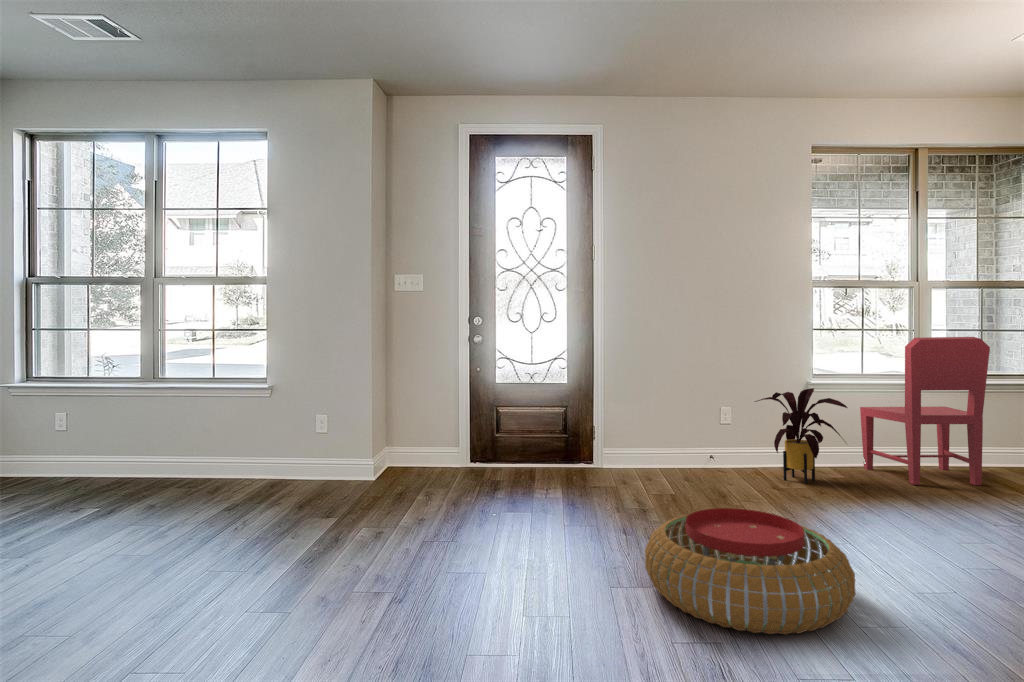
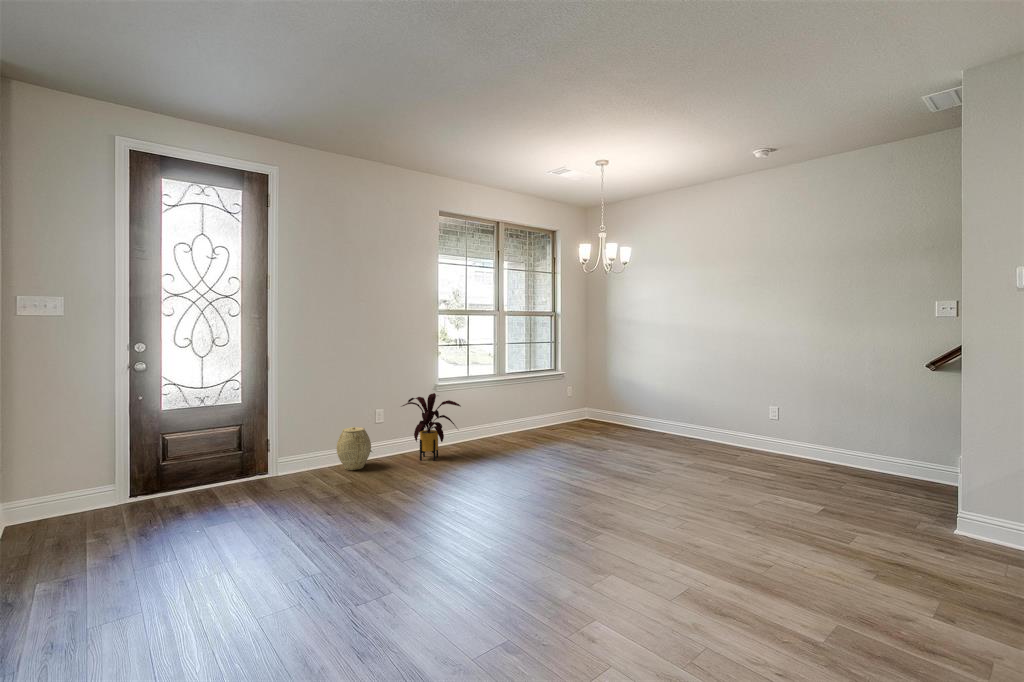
dining chair: present [860,337,990,485] -> none [458,357,525,450]
woven basket: none [669,422,712,477] -> present [337,427,371,470]
pouf: present [645,508,856,634] -> none [383,489,510,570]

